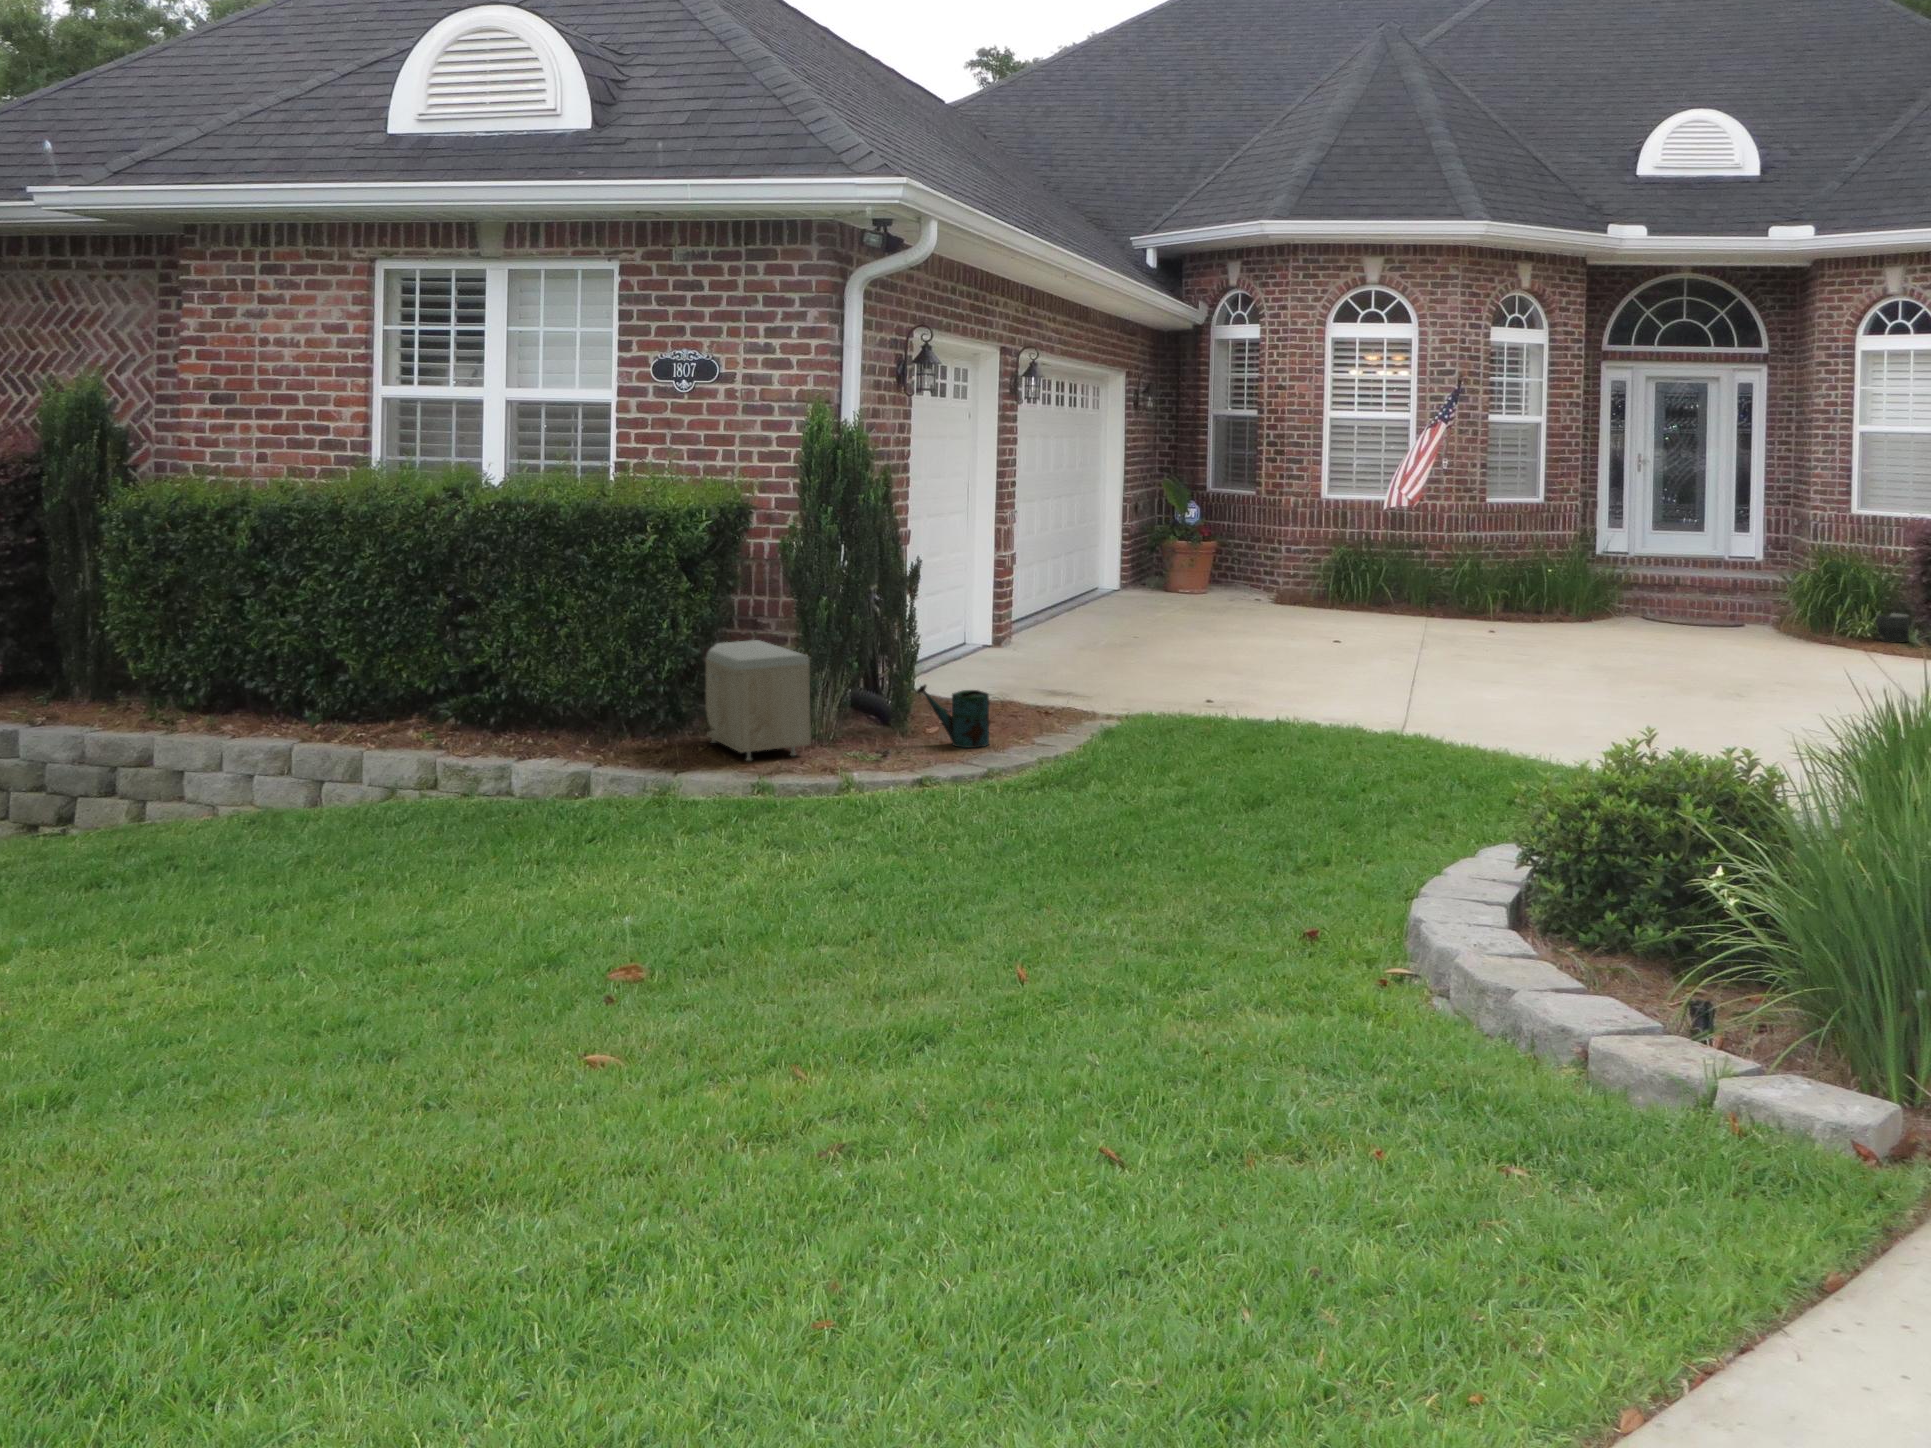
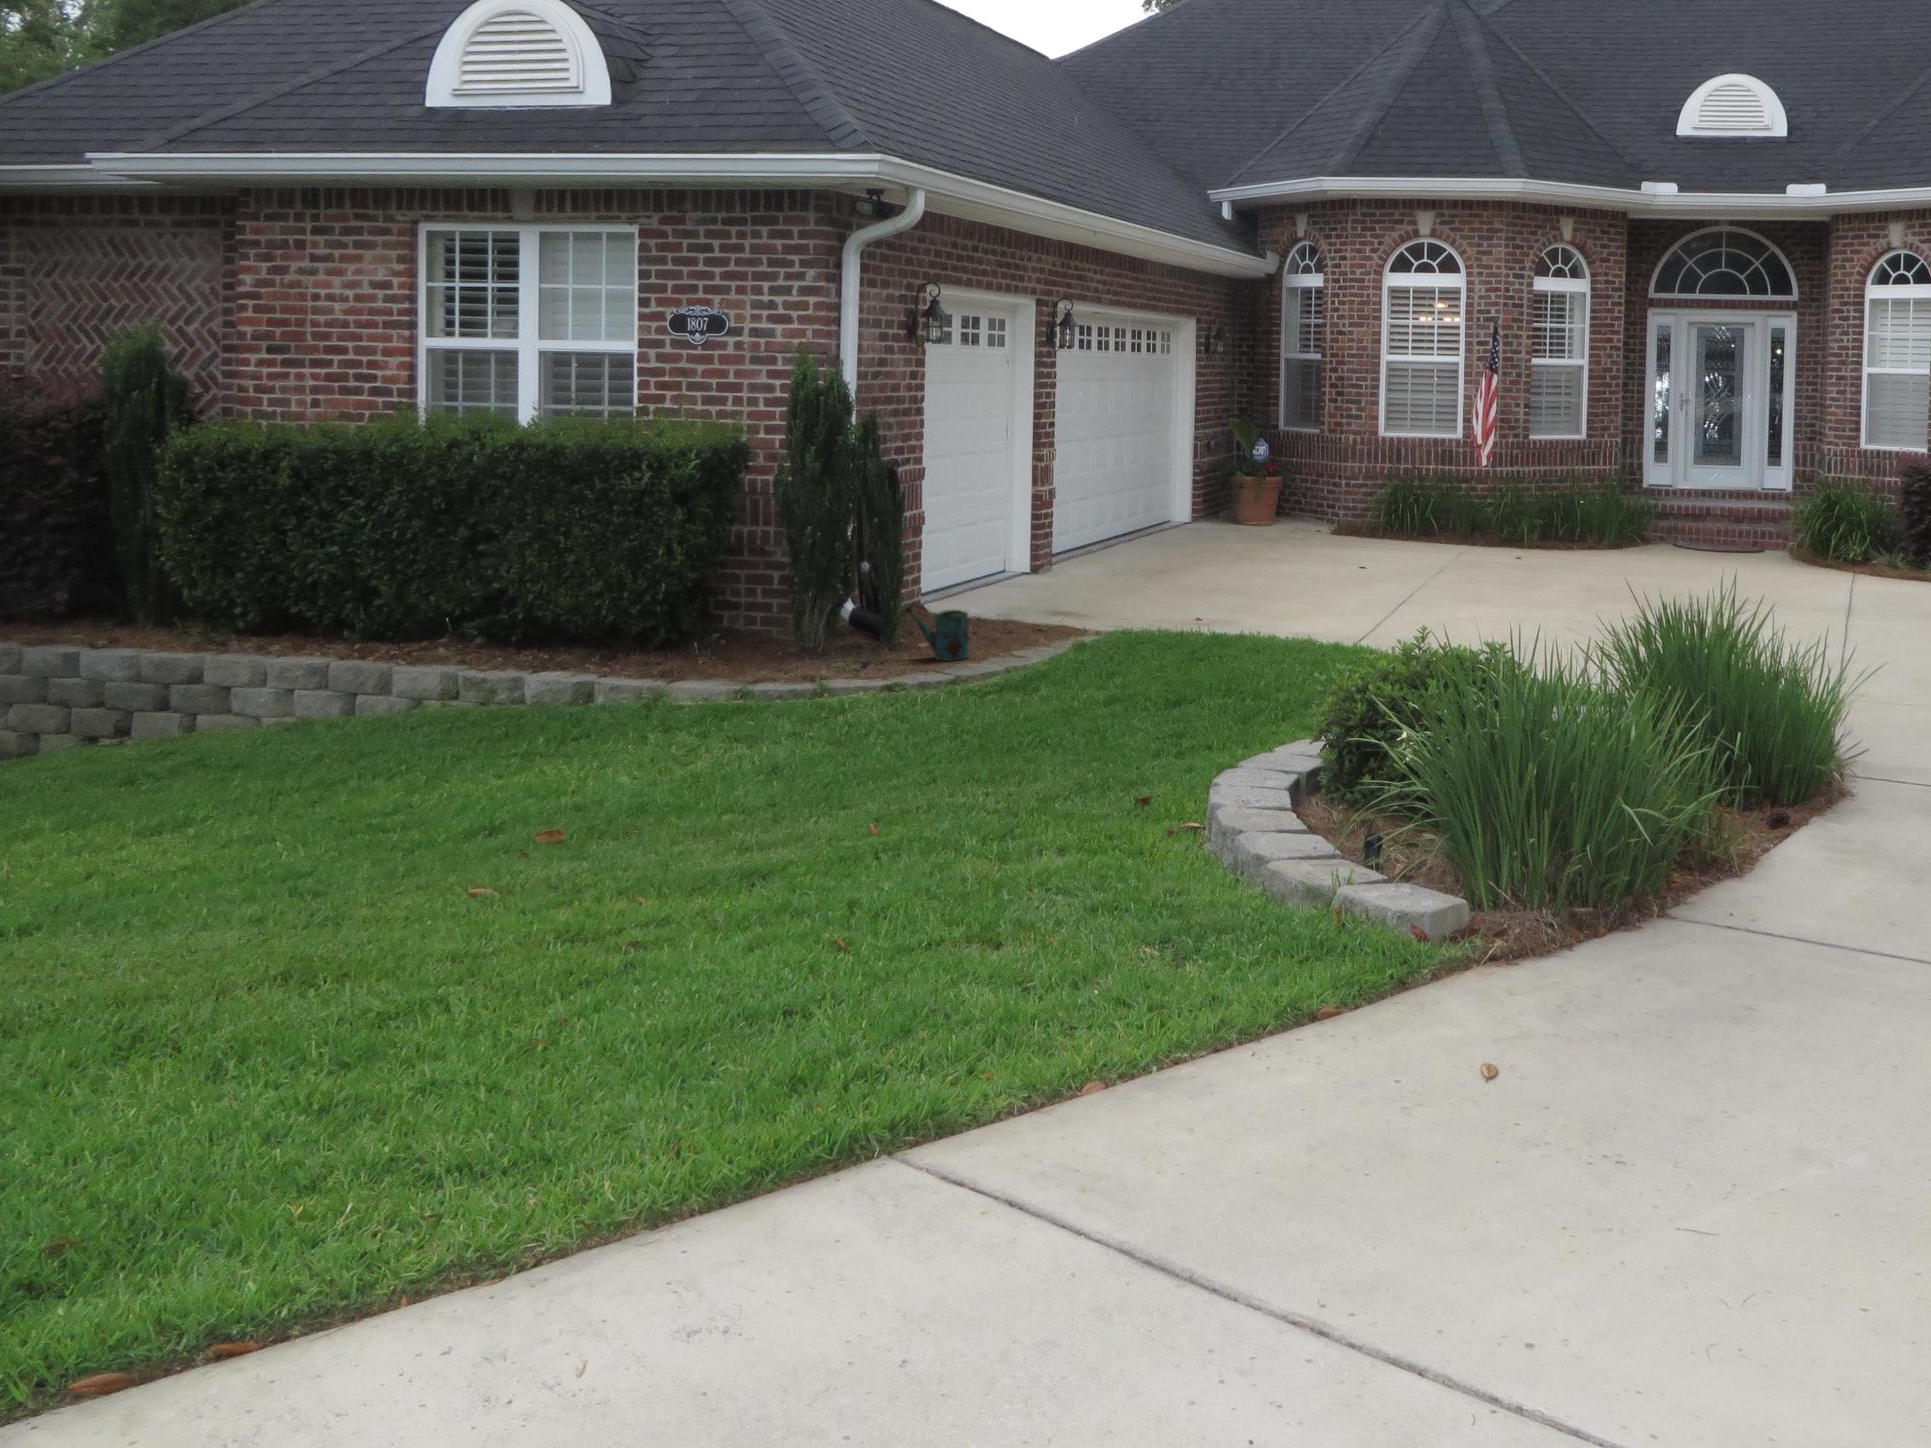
planter: present [1876,613,1909,643] -> none [1864,538,1892,564]
storage bench: present [706,640,811,761] -> none [702,568,802,674]

